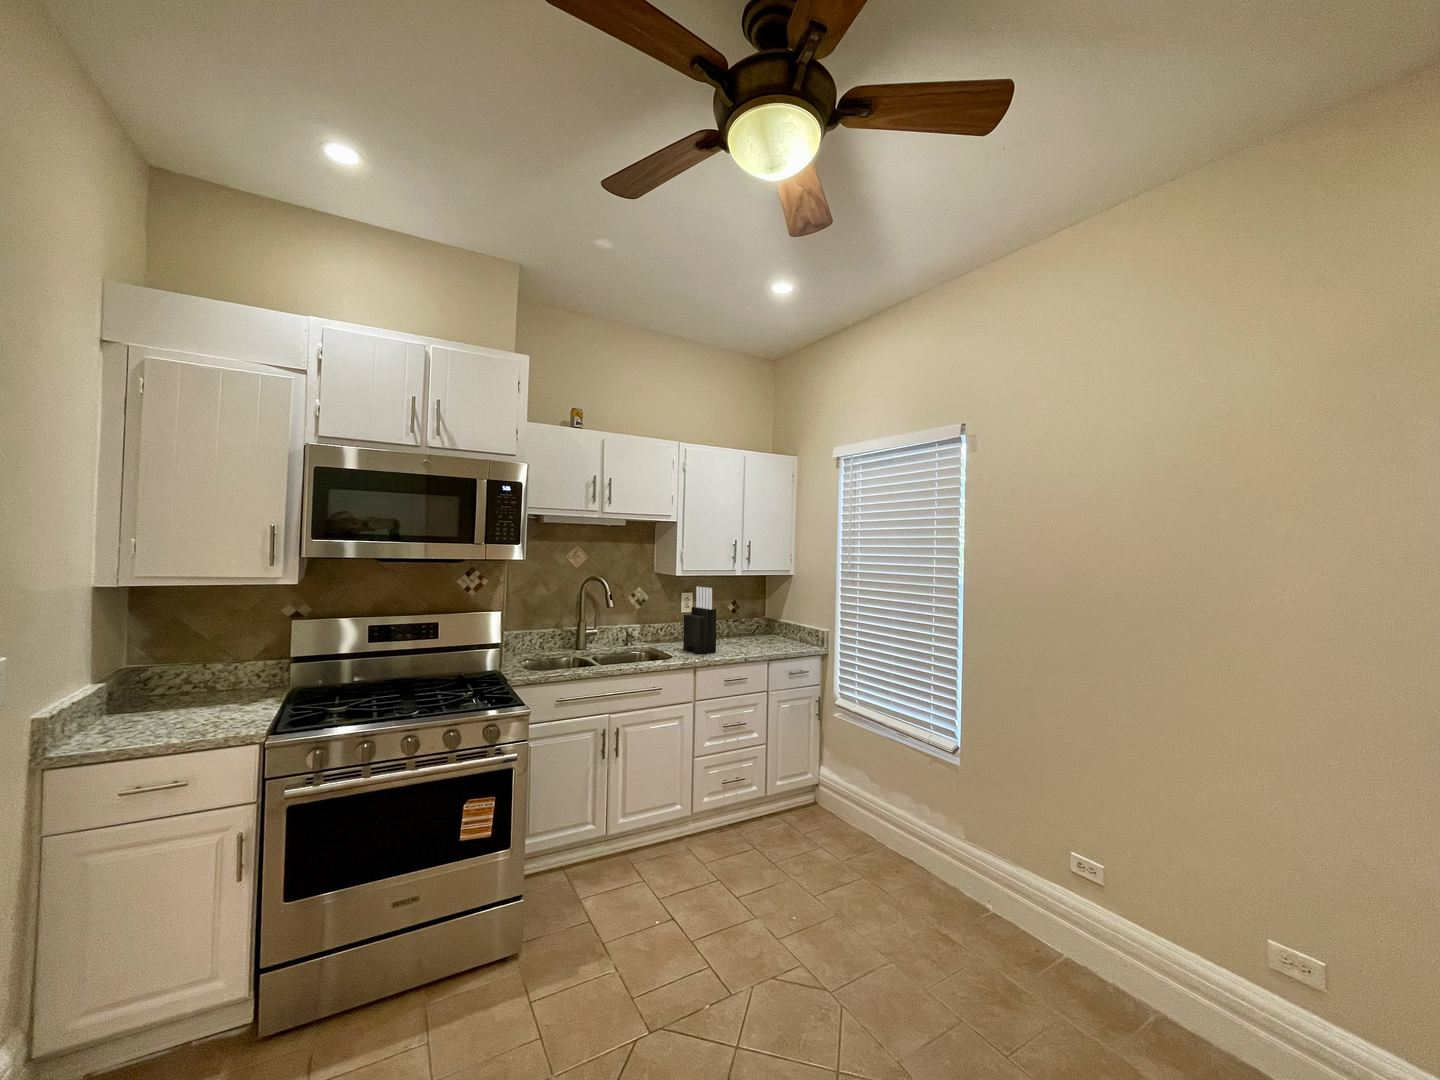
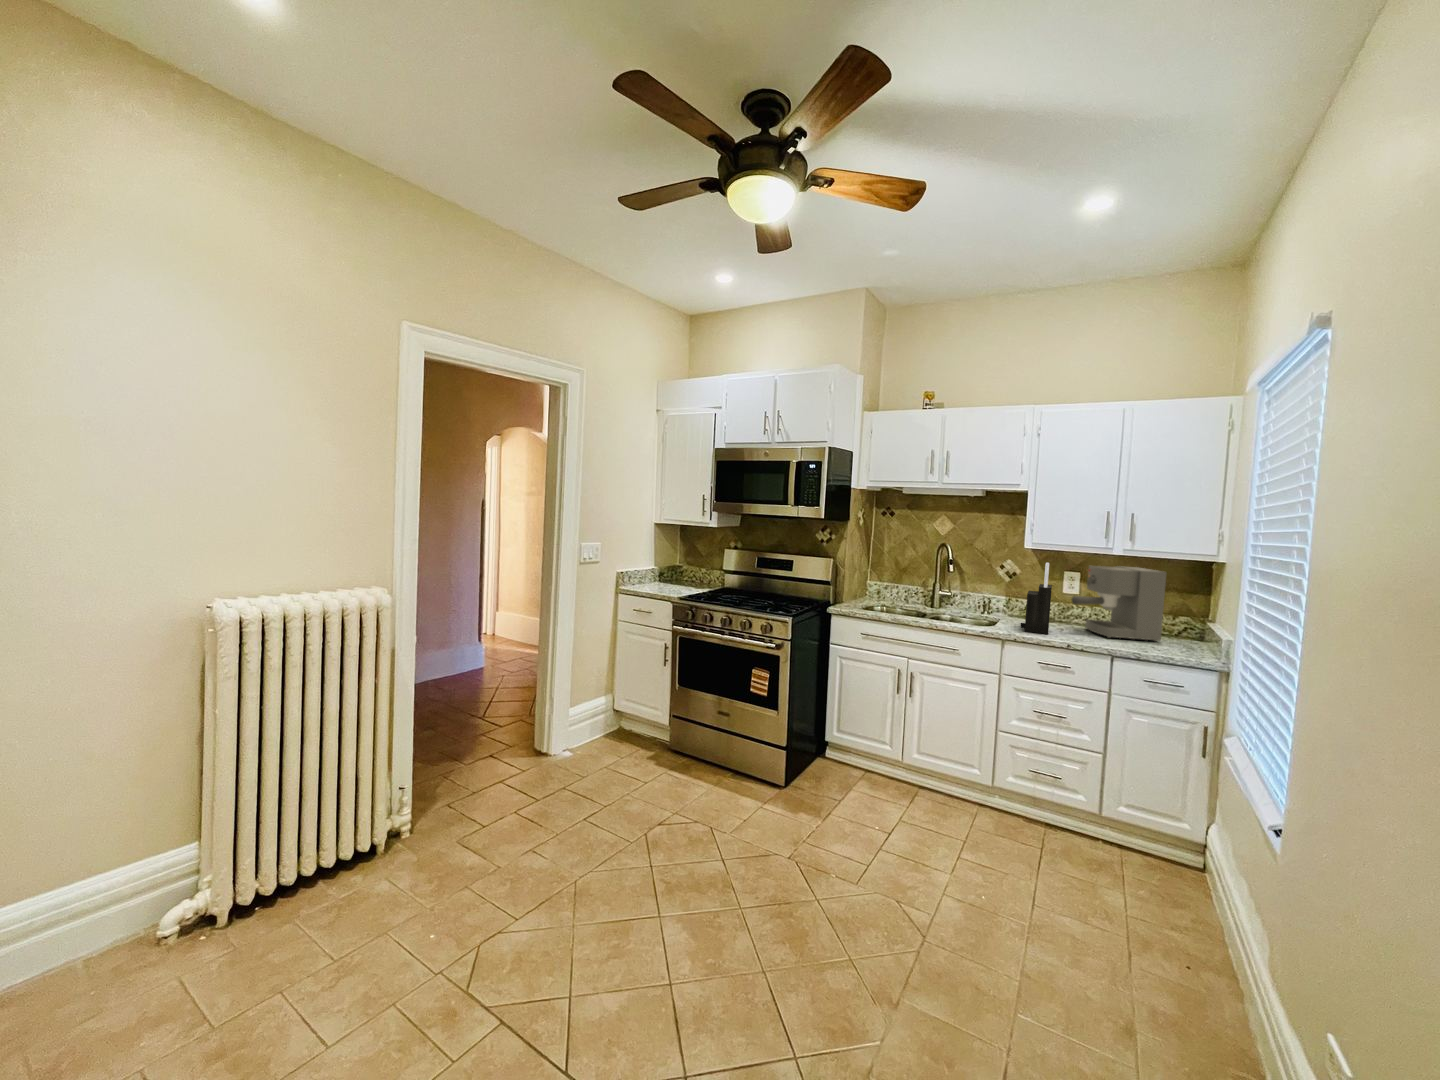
coffee maker: none [709,584,764,645] -> present [1072,566,1166,642]

